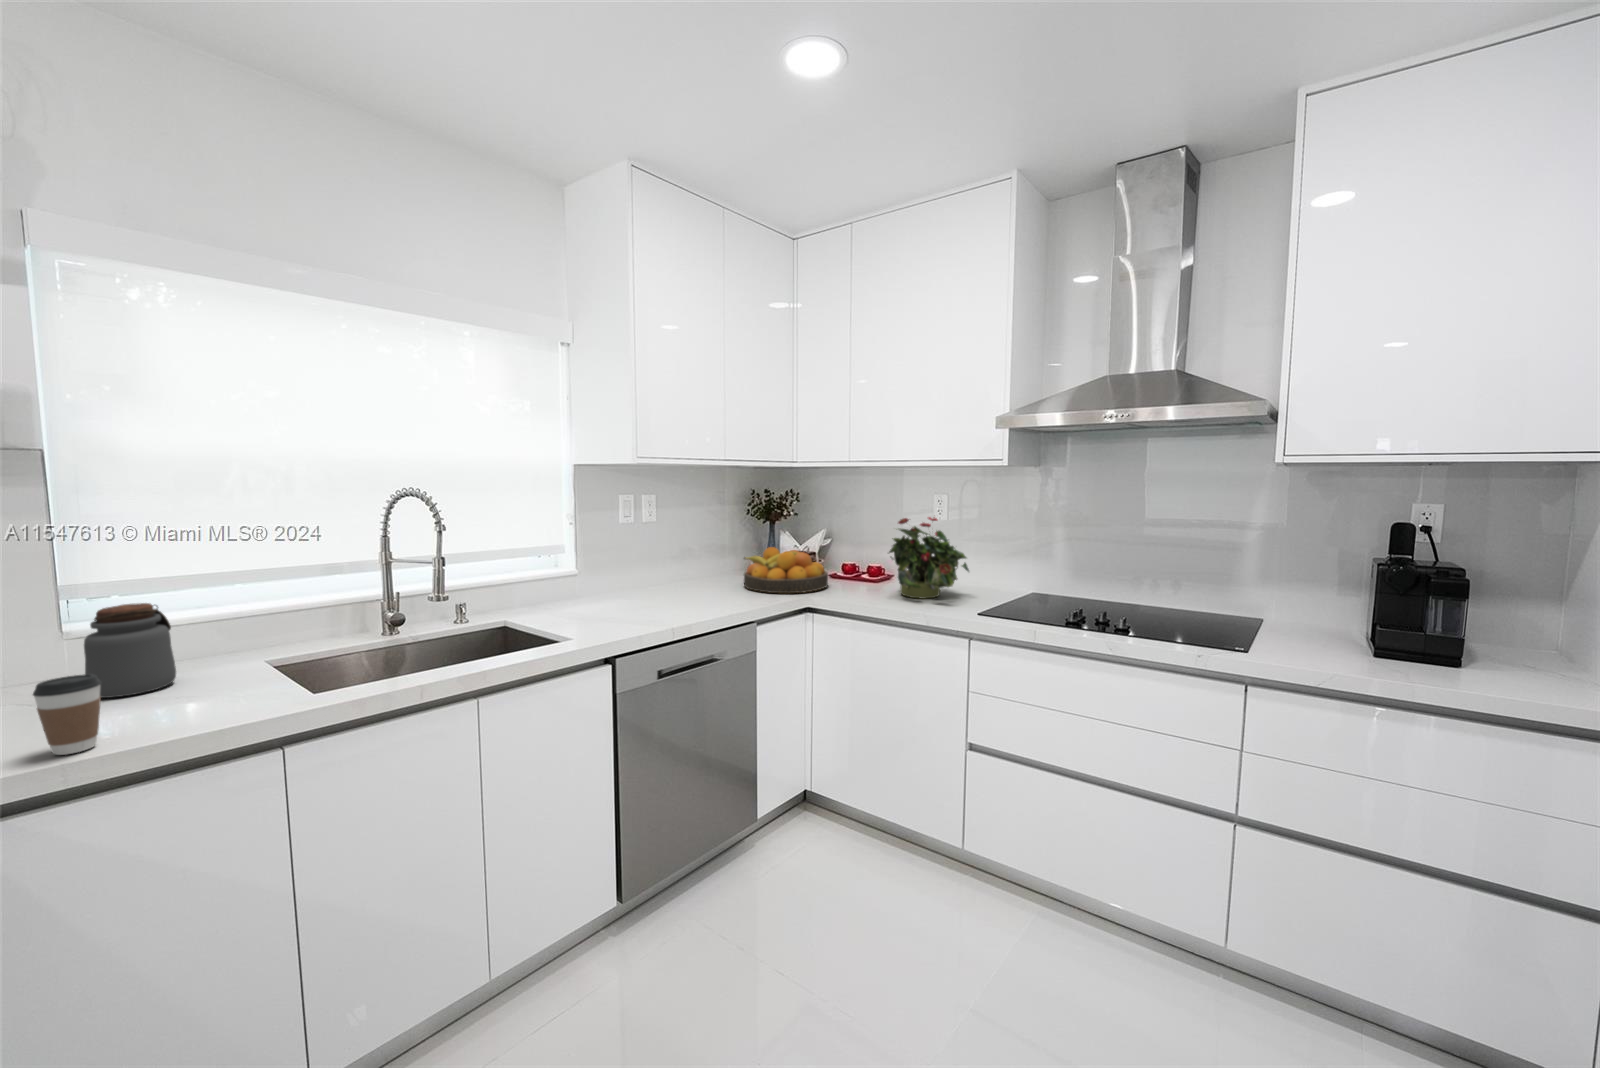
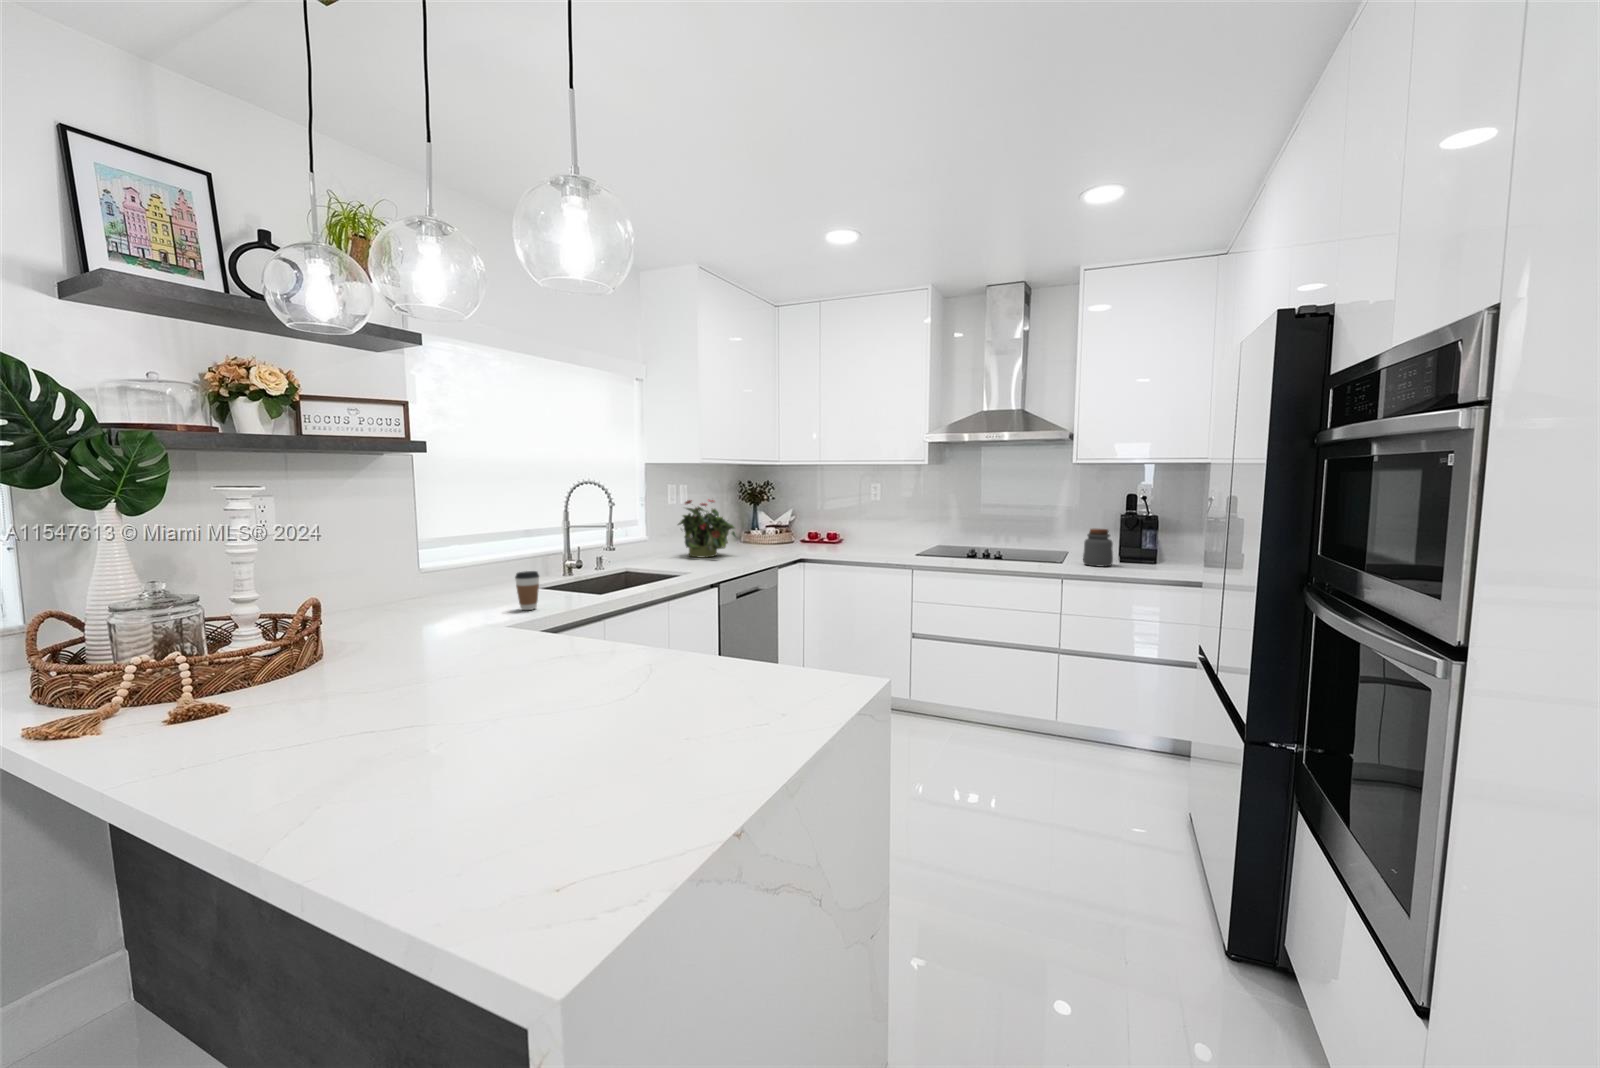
potted plant: present [889,517,969,599] -> present [678,500,736,558]
fruit bowl: present [744,547,828,593] -> none [746,521,807,551]
jar: present [84,603,176,698] -> present [1083,529,1113,566]

